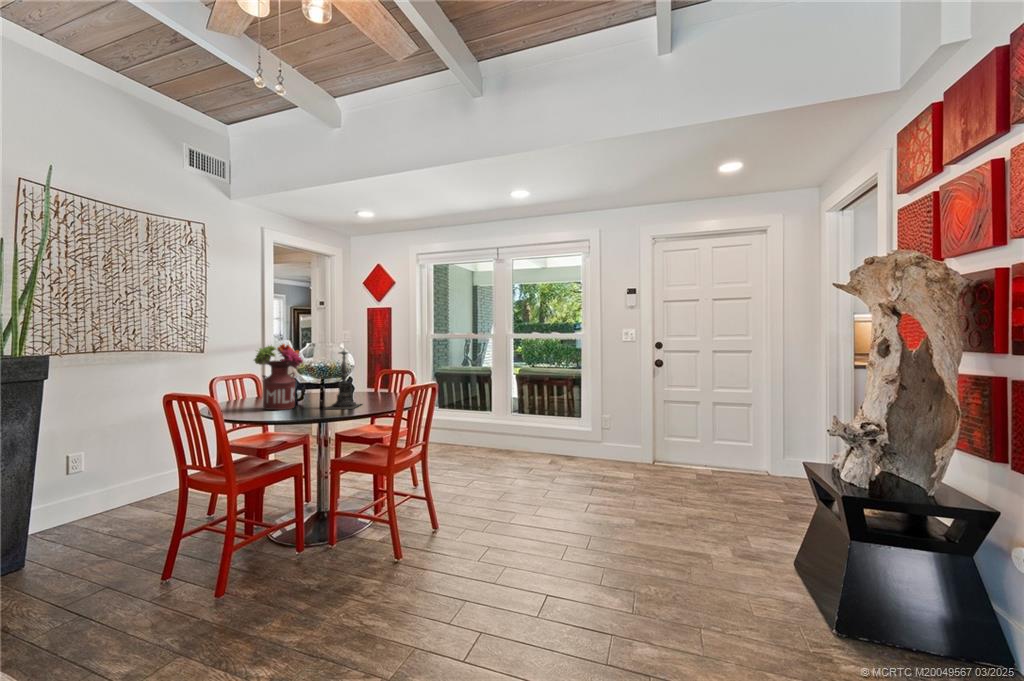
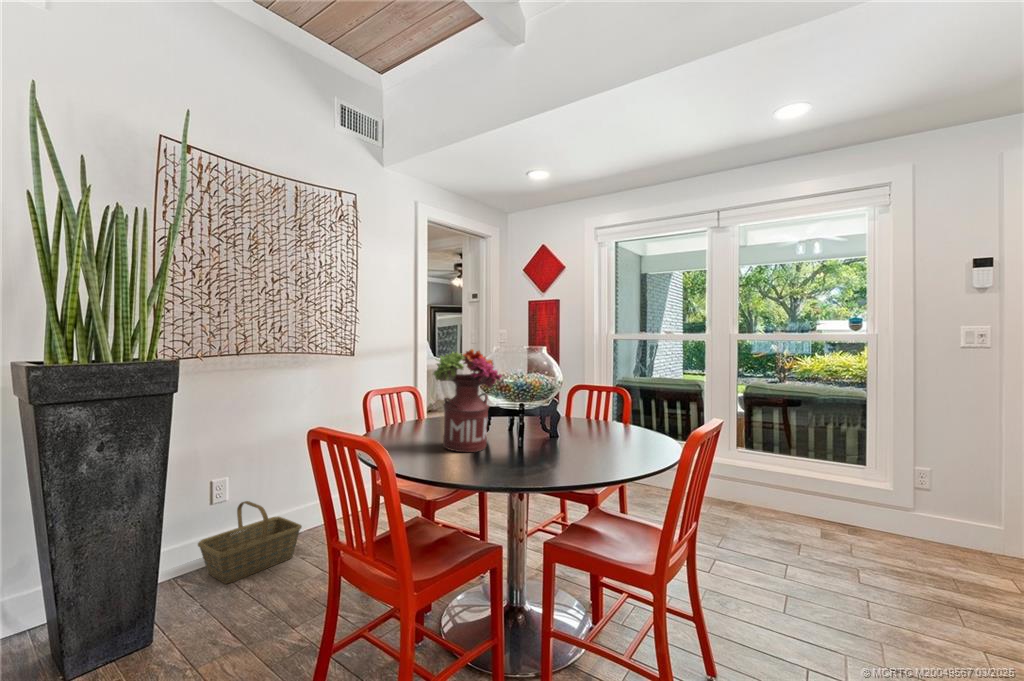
candle holder: present [325,350,361,409] -> none [532,350,585,457]
basket: none [59,469,155,532] -> present [198,501,302,584]

